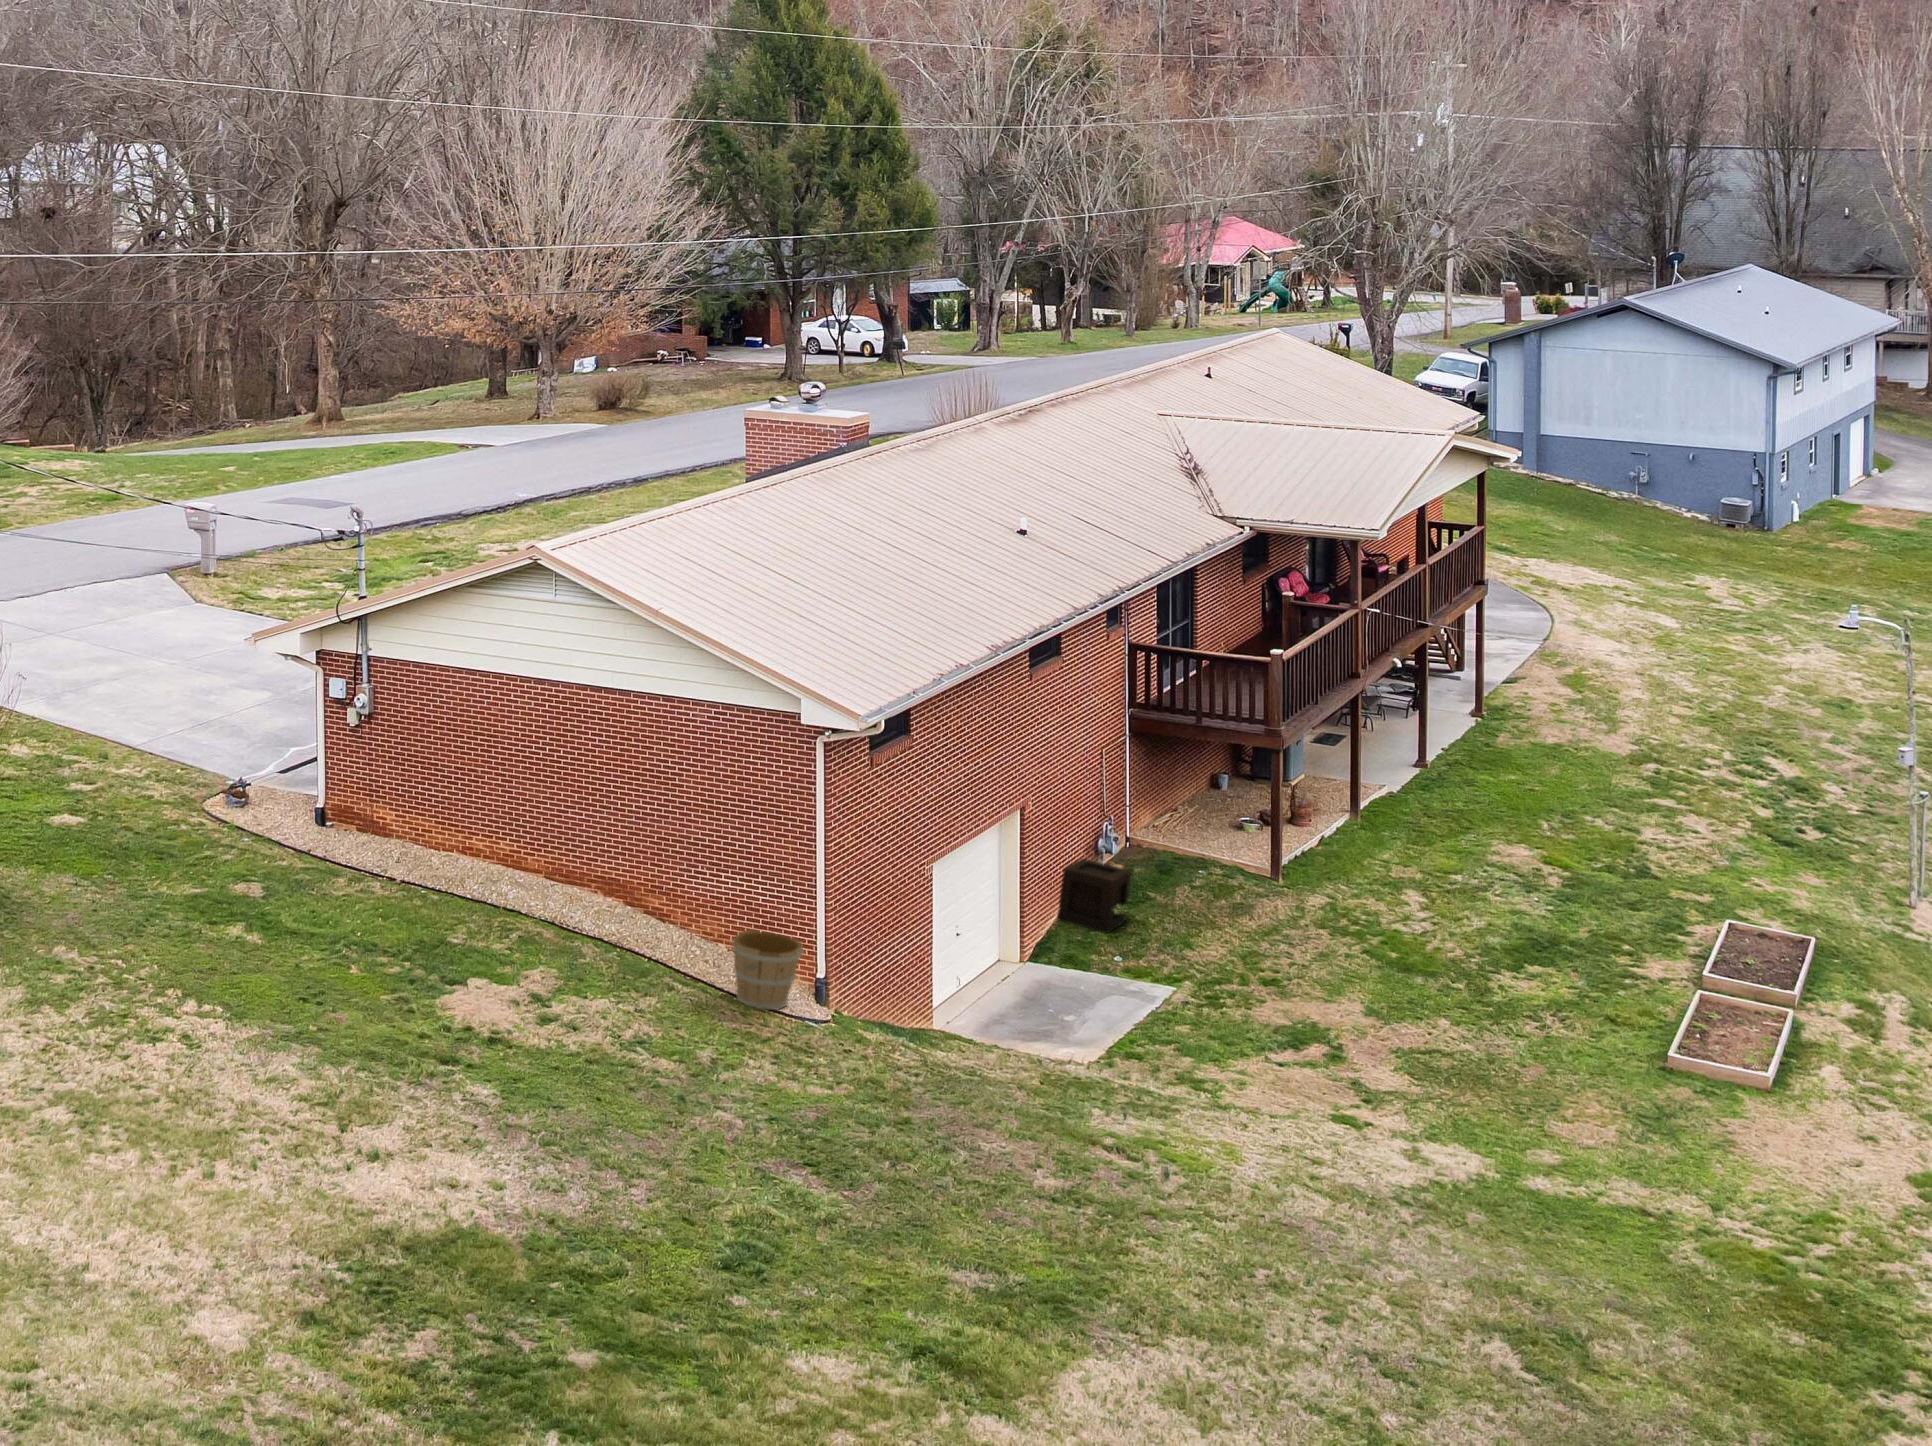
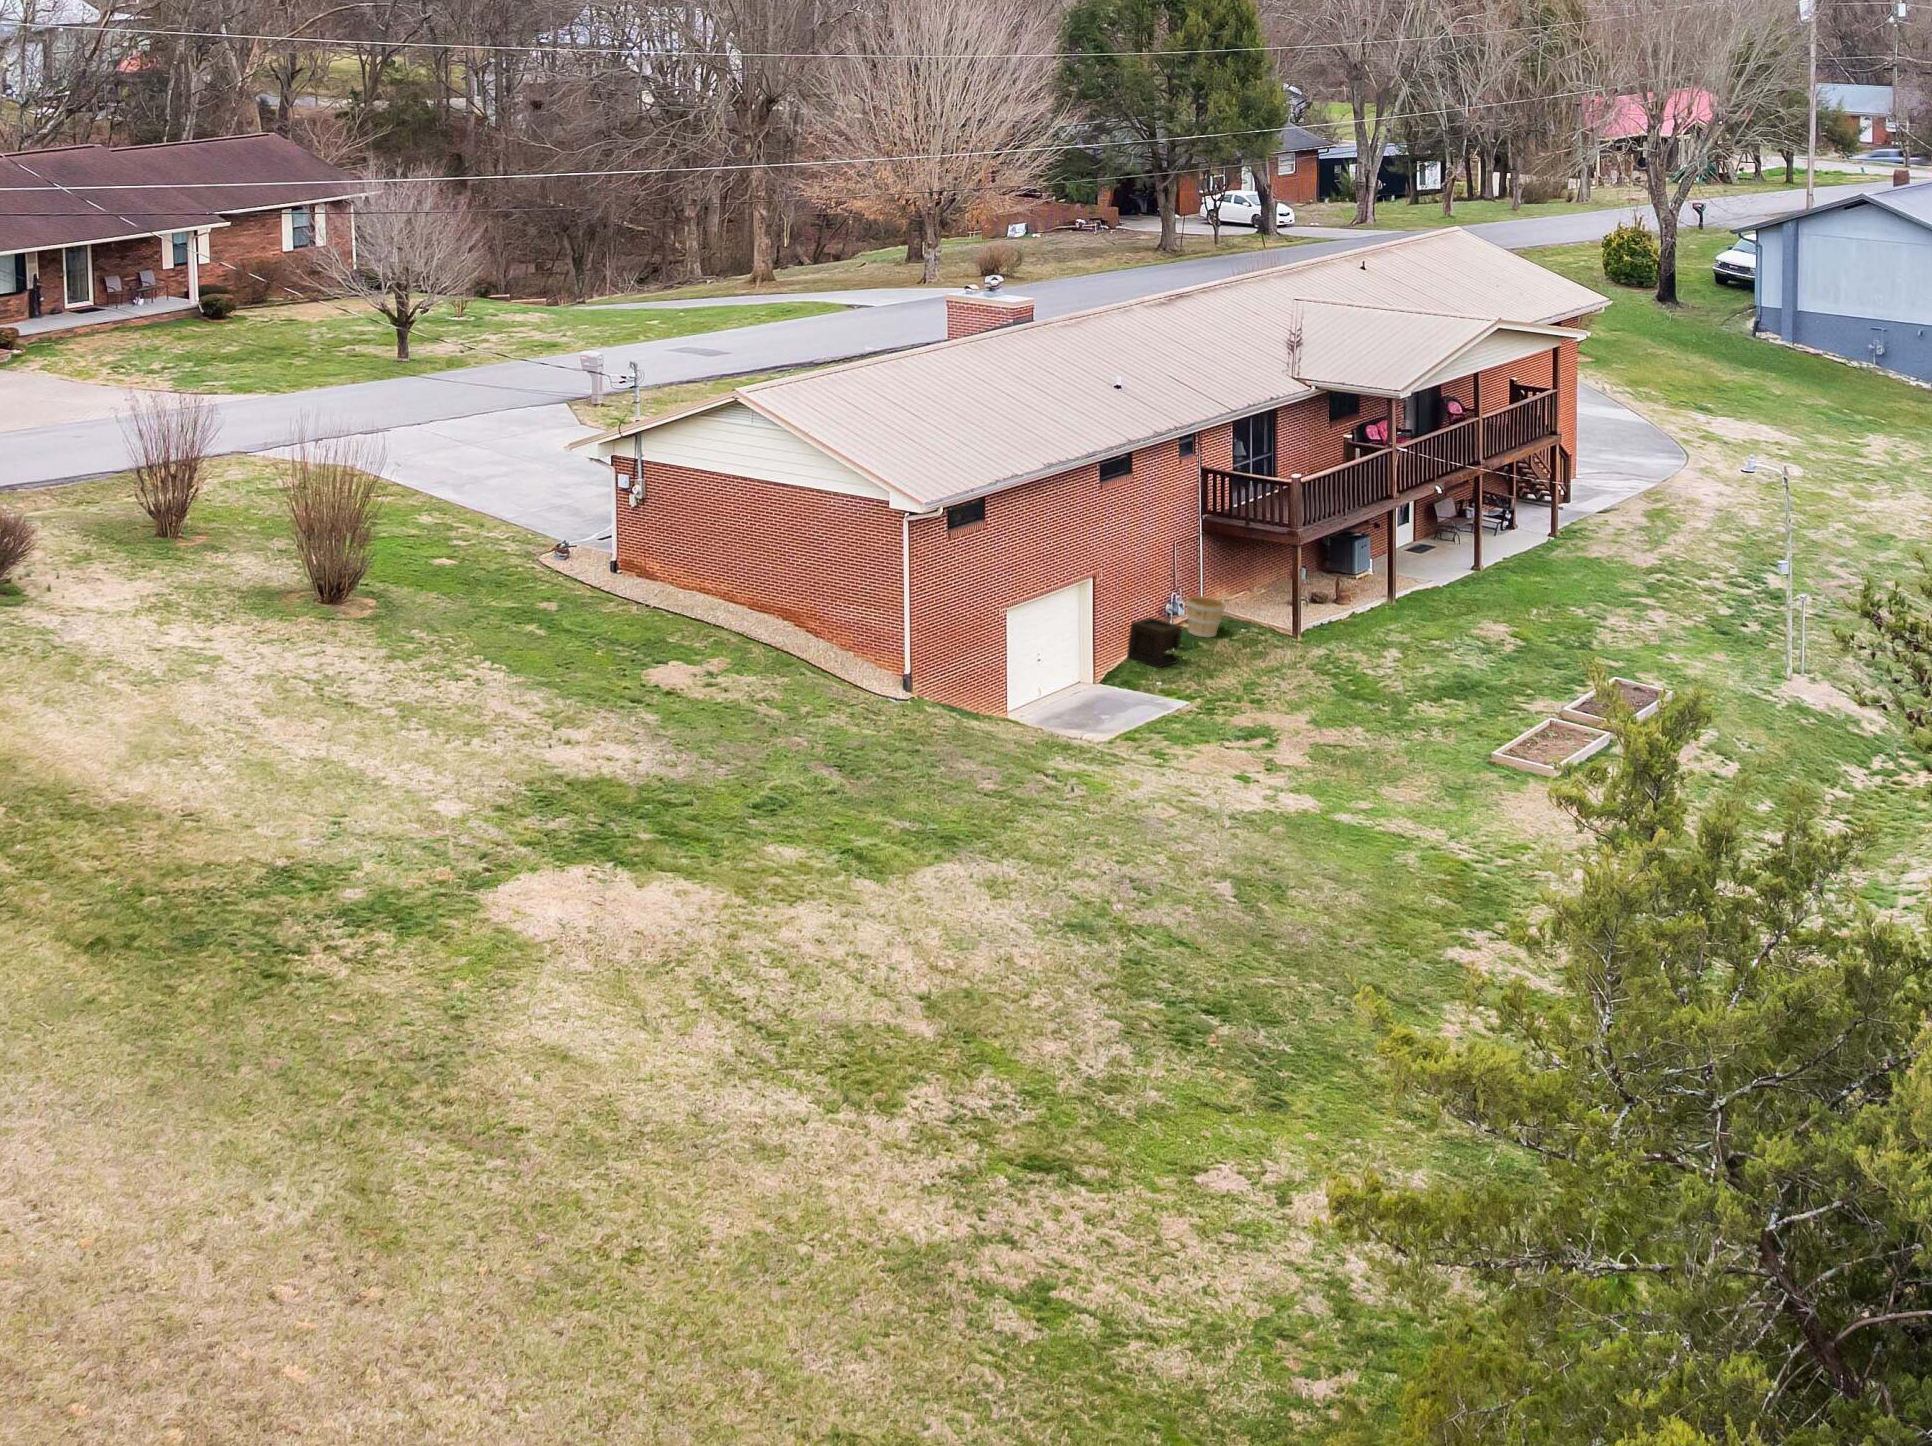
wooden bucket: present [733,930,803,1010] -> present [1186,596,1225,637]

